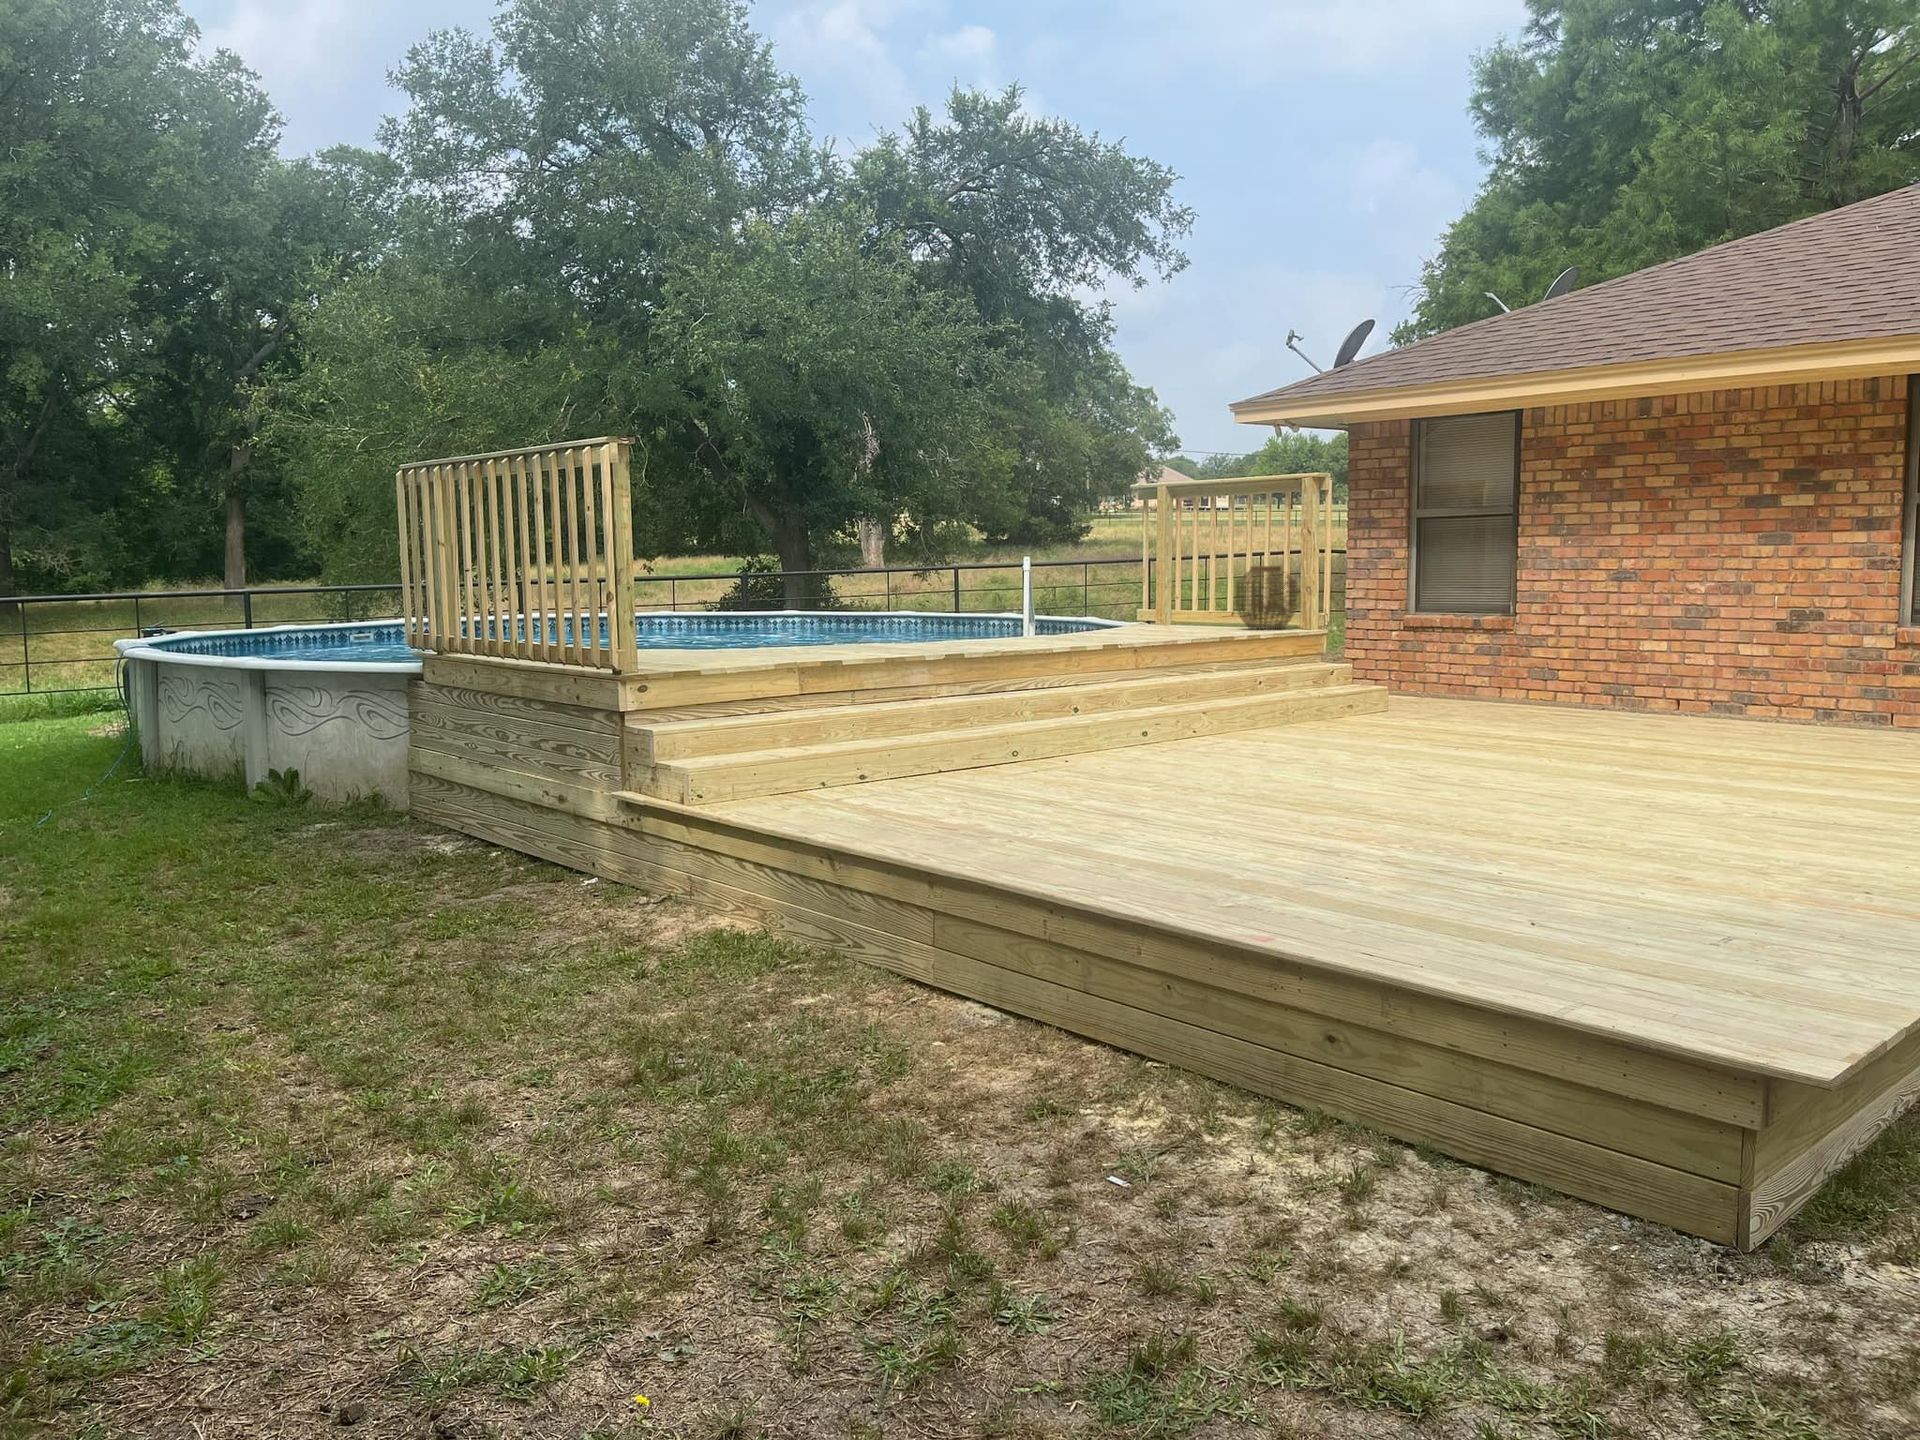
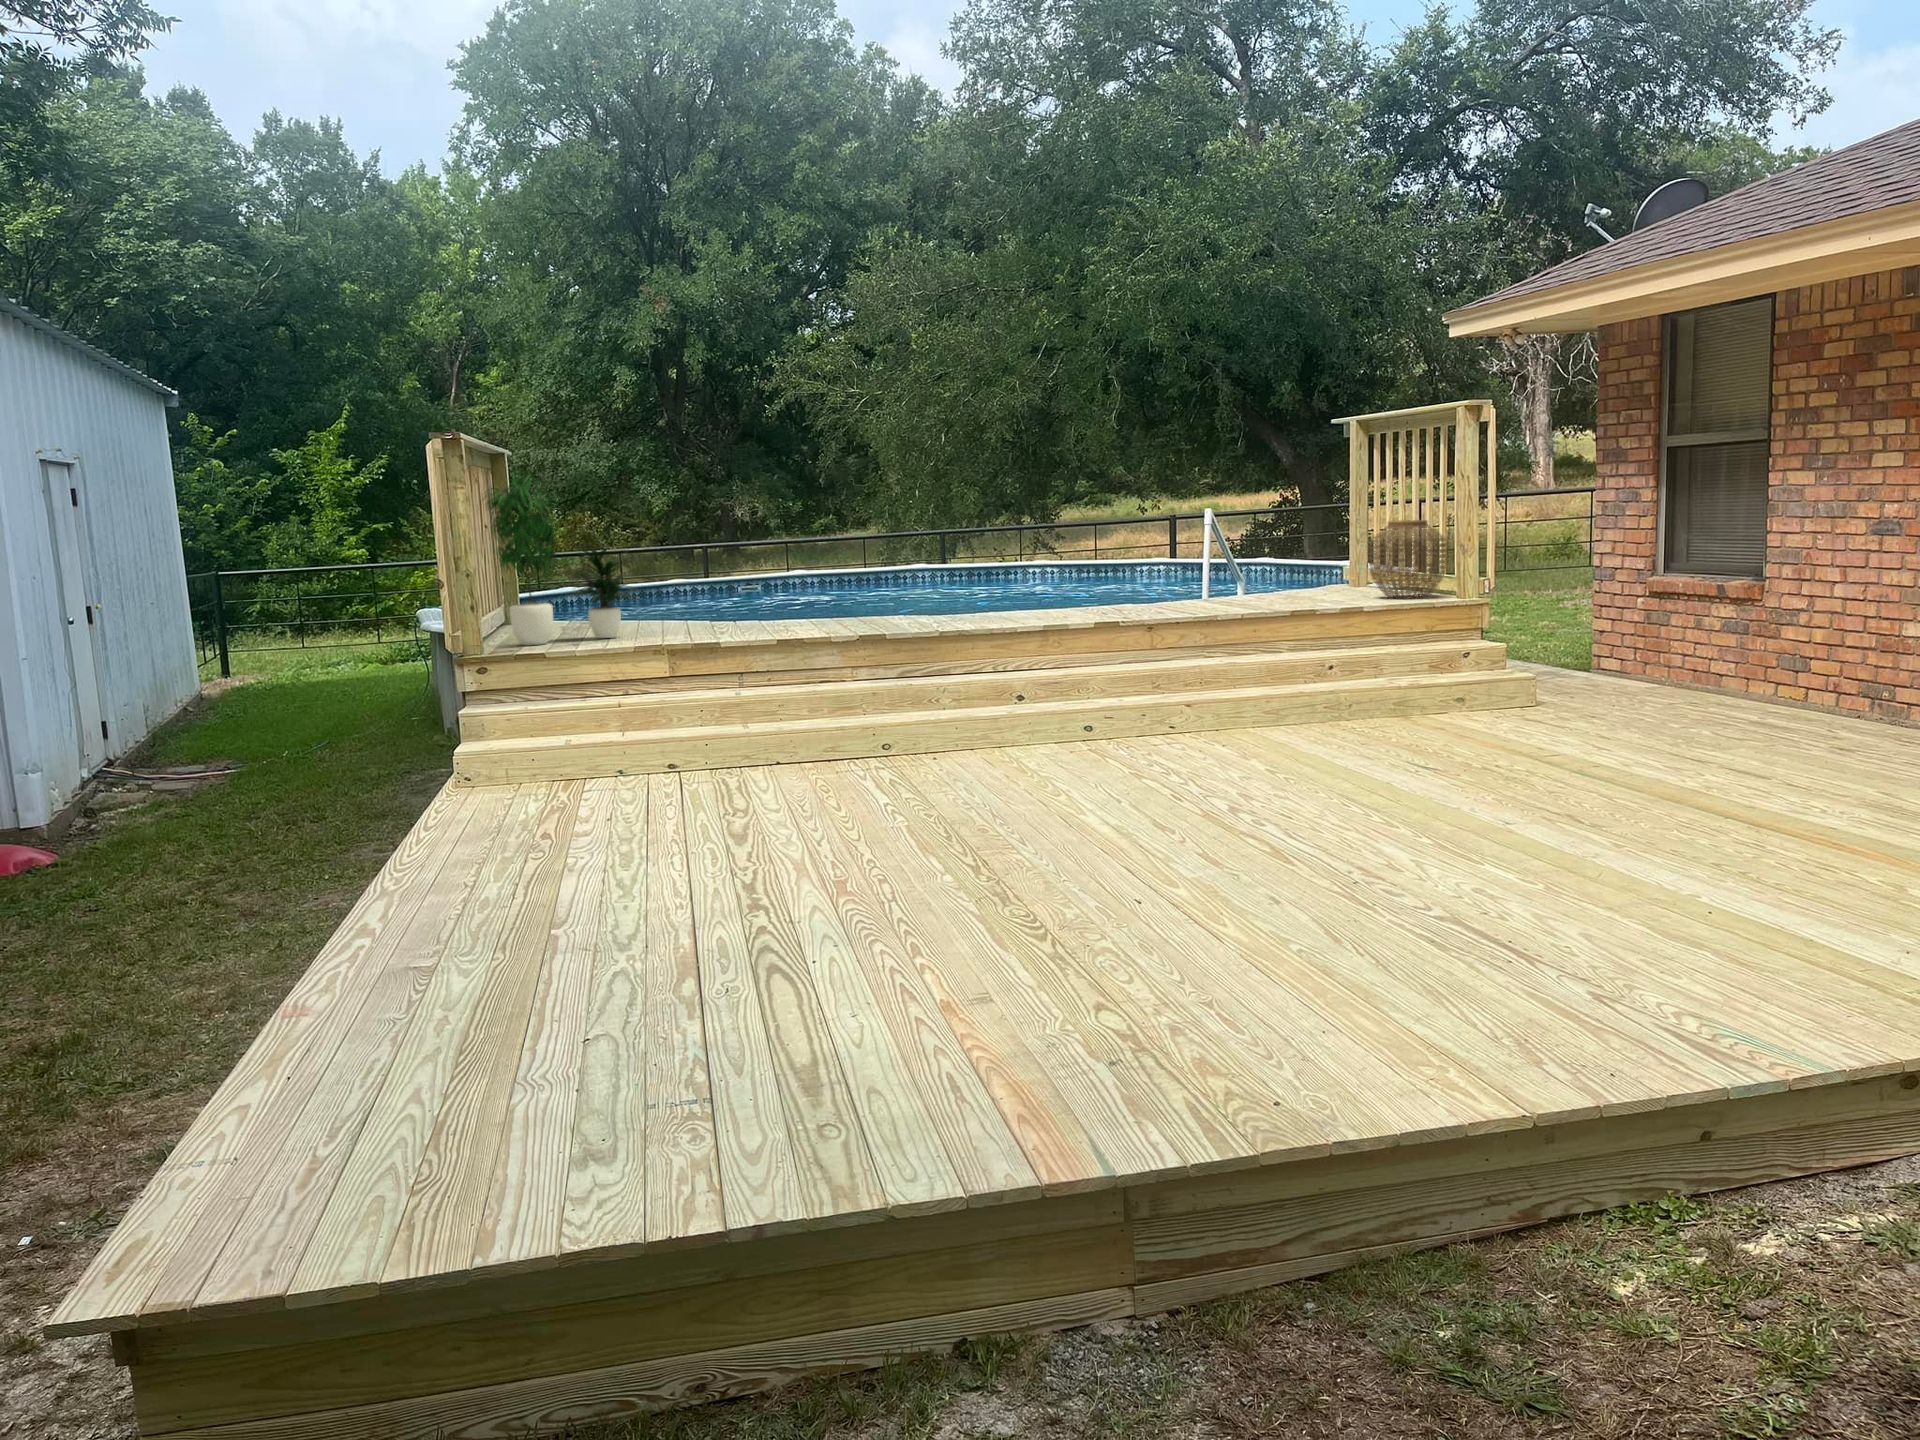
potted plant: none [588,481,725,670] -> present [483,472,632,645]

